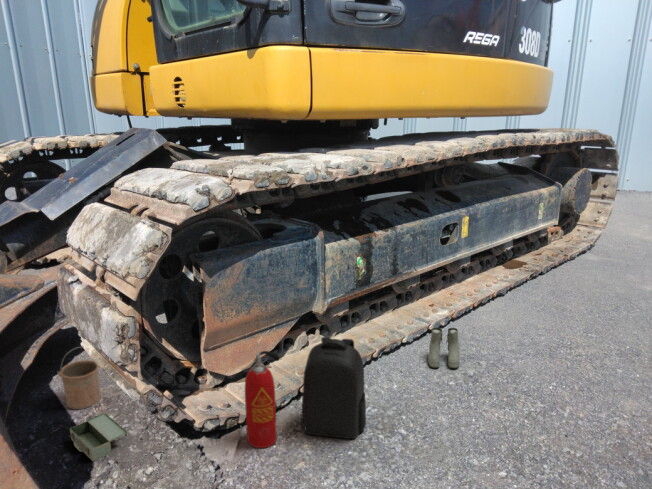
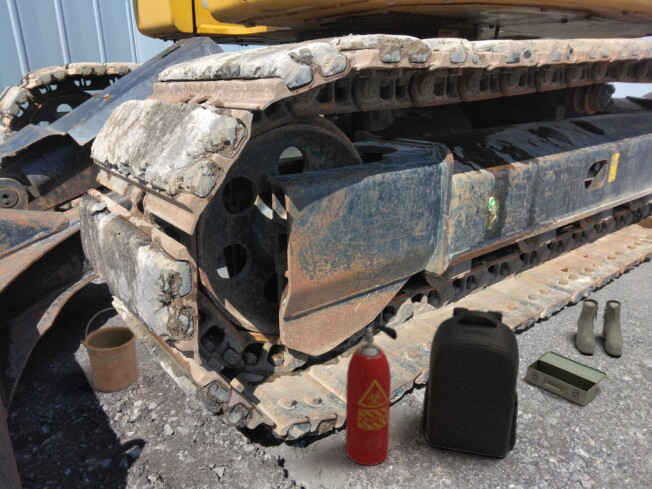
toolbox: present [70,413,127,462] -> present [526,351,607,406]

